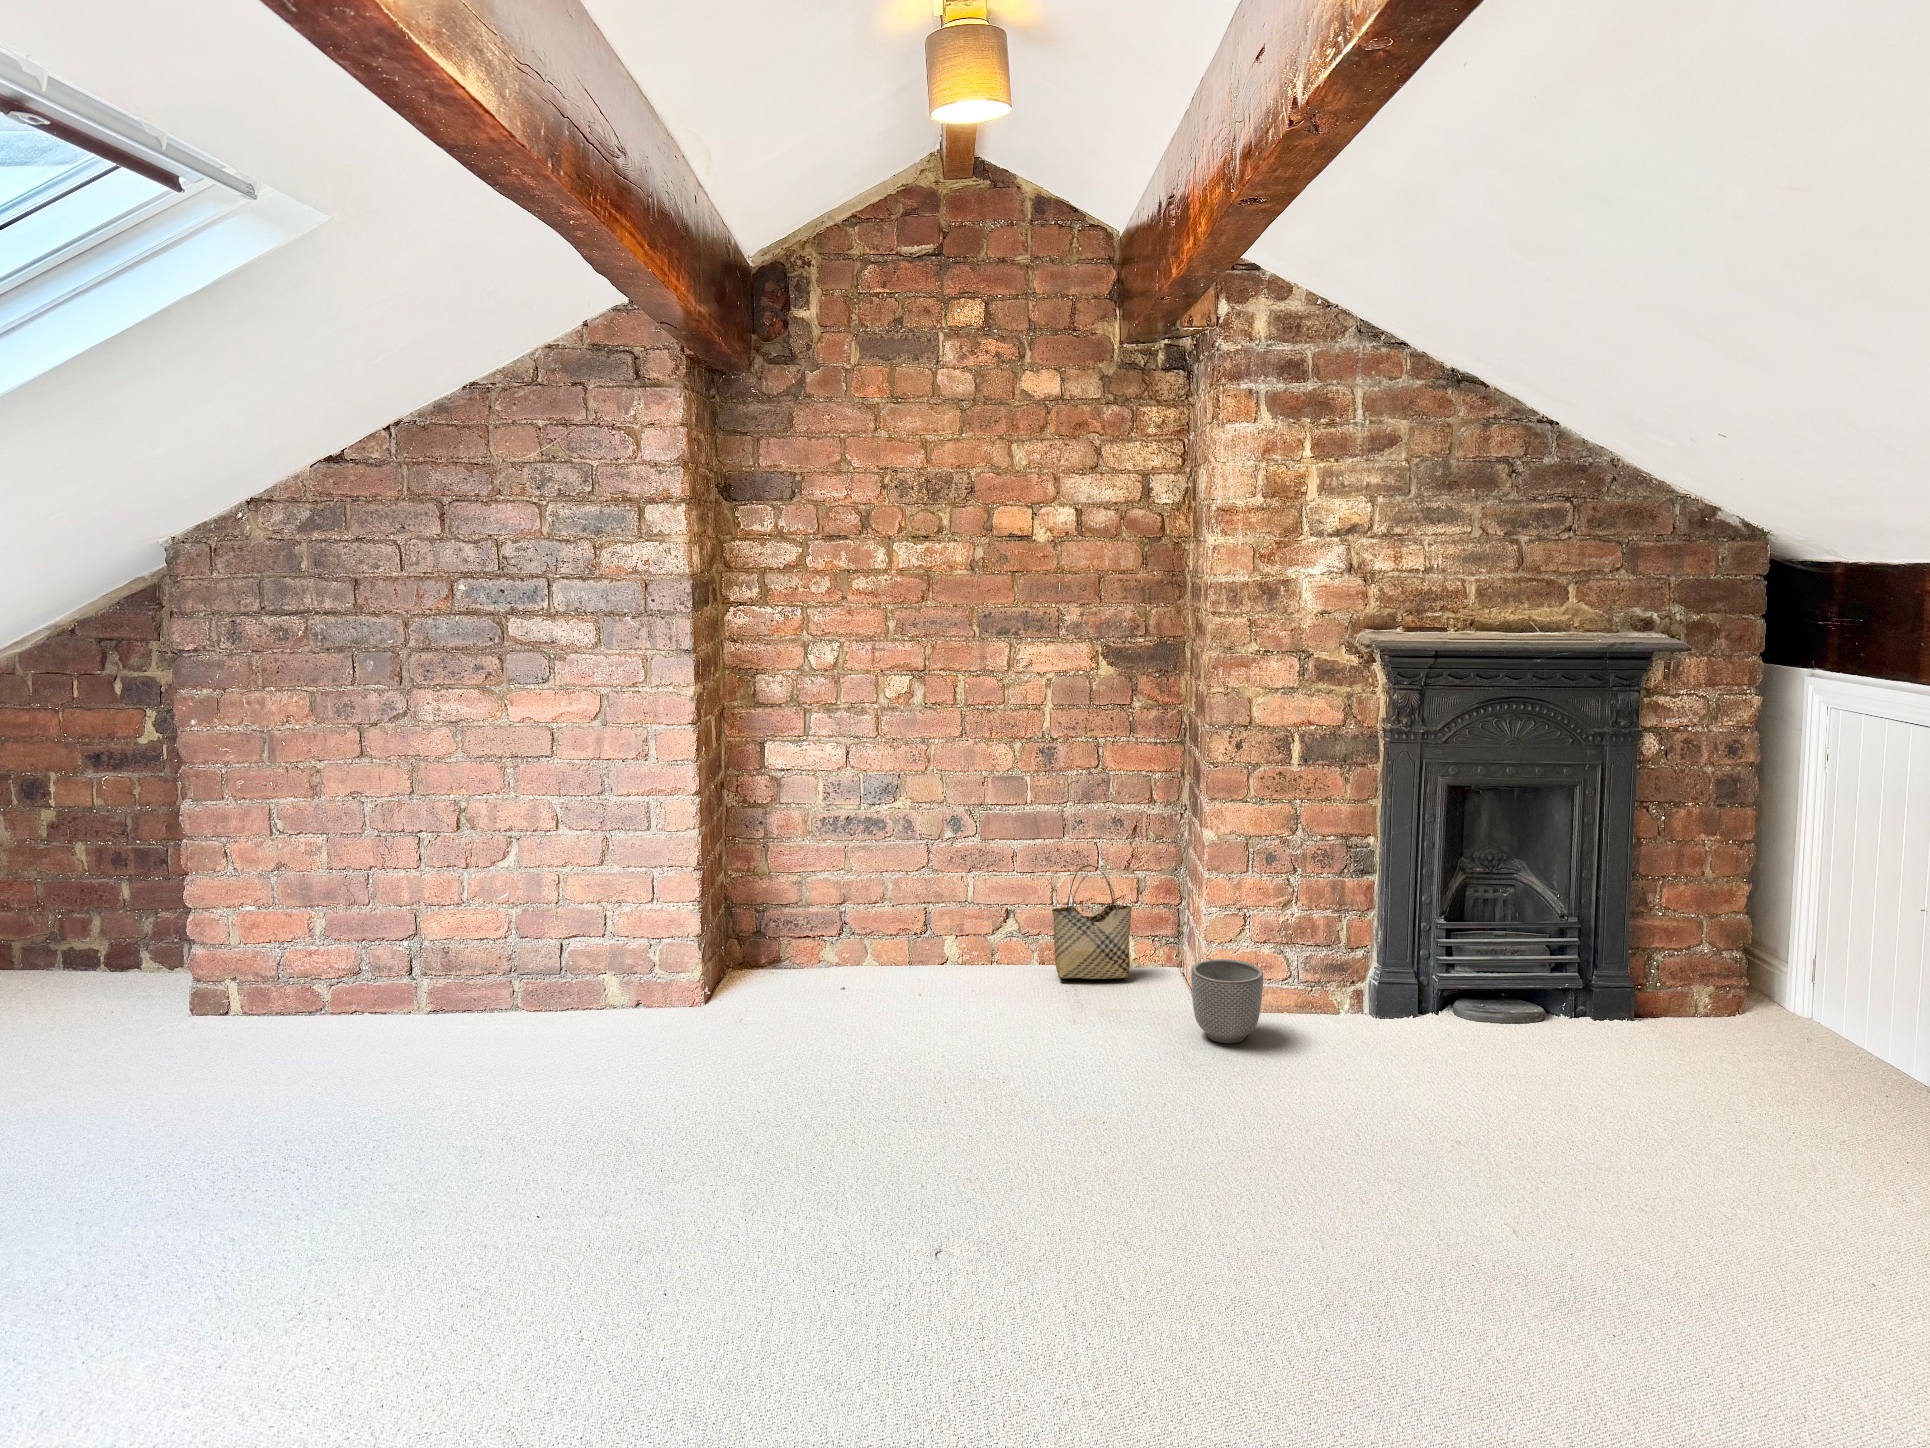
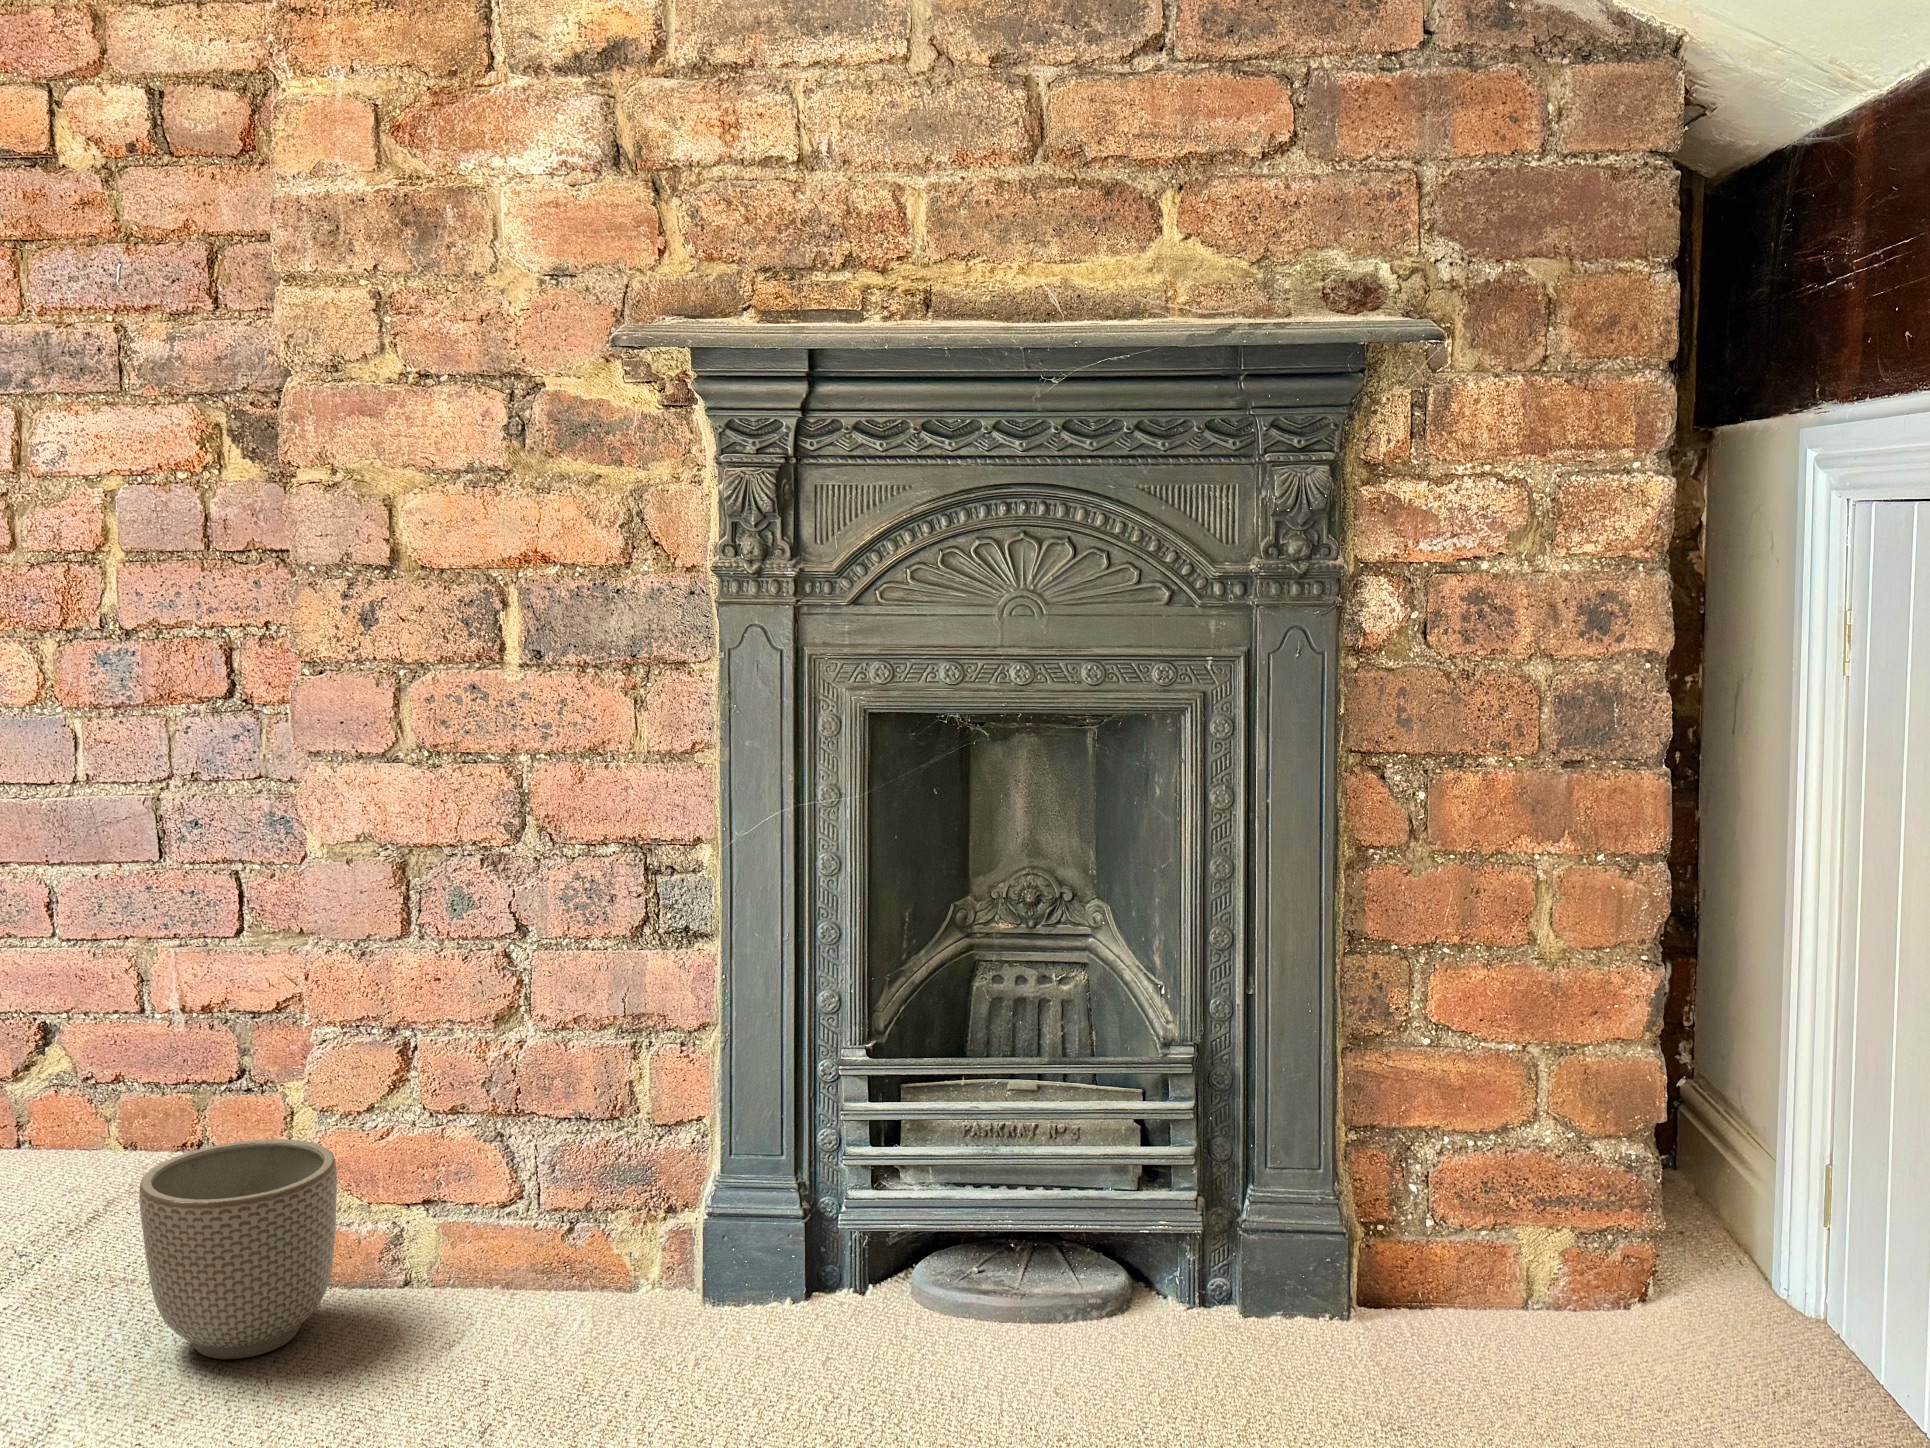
woven basket: present [1052,865,1132,979] -> none [69,911,270,1177]

